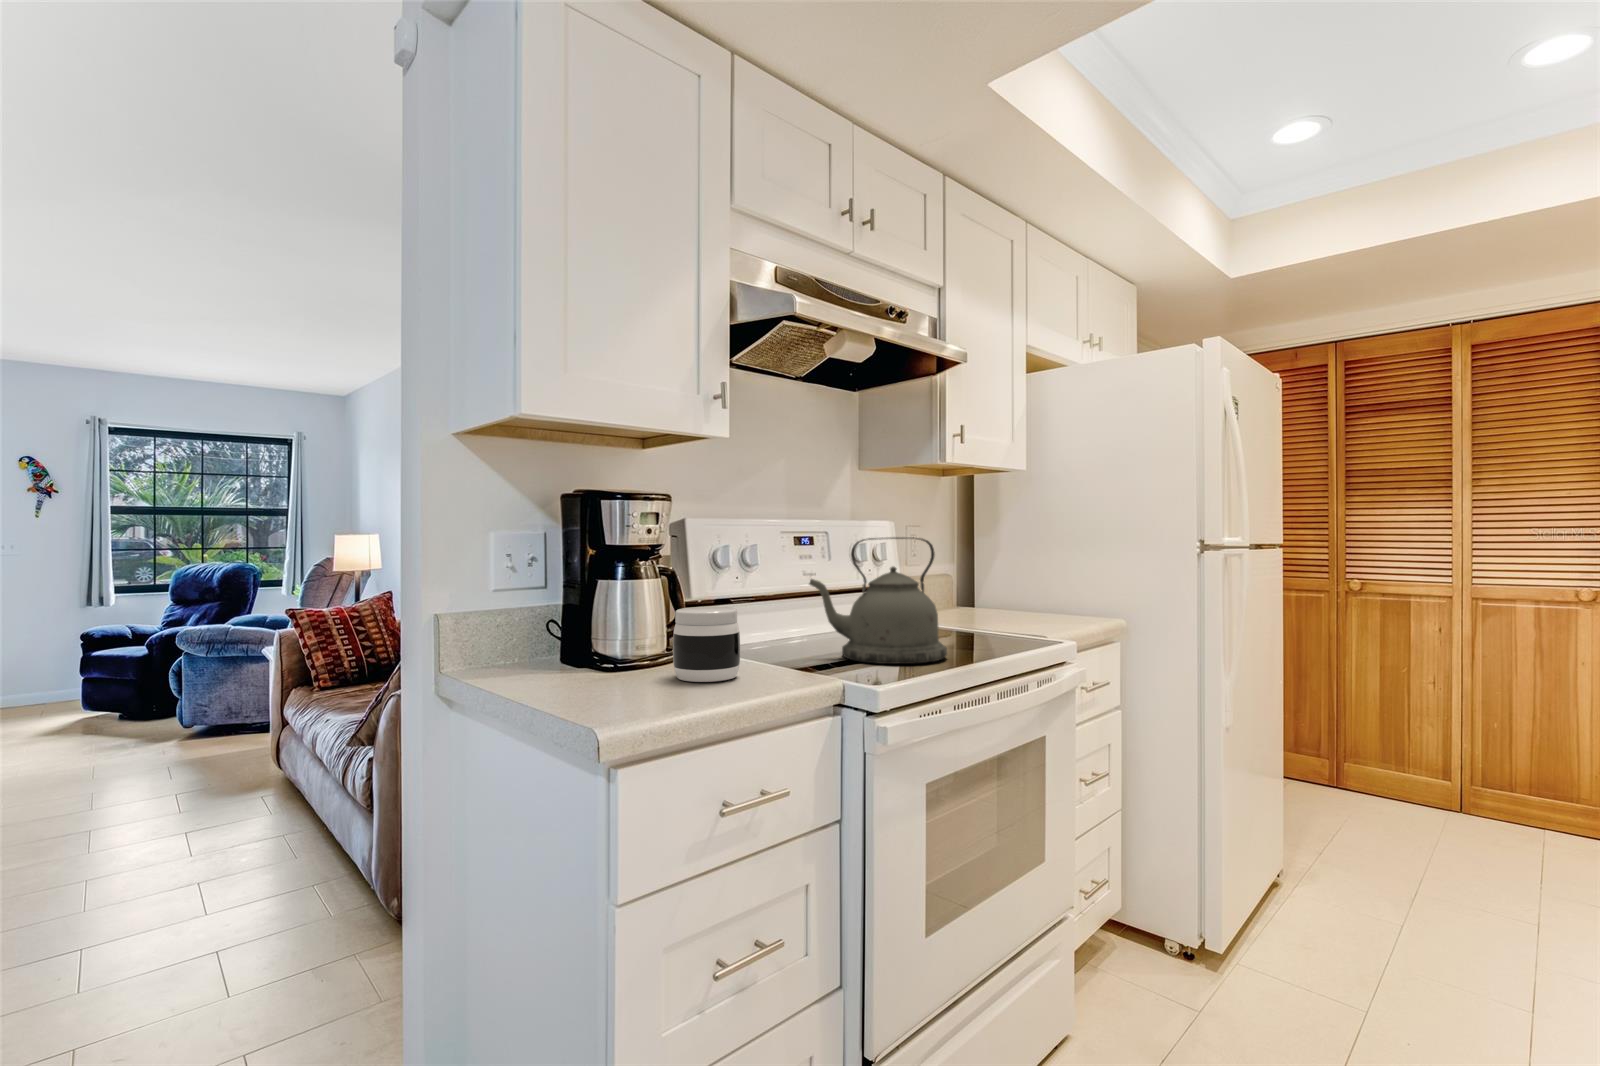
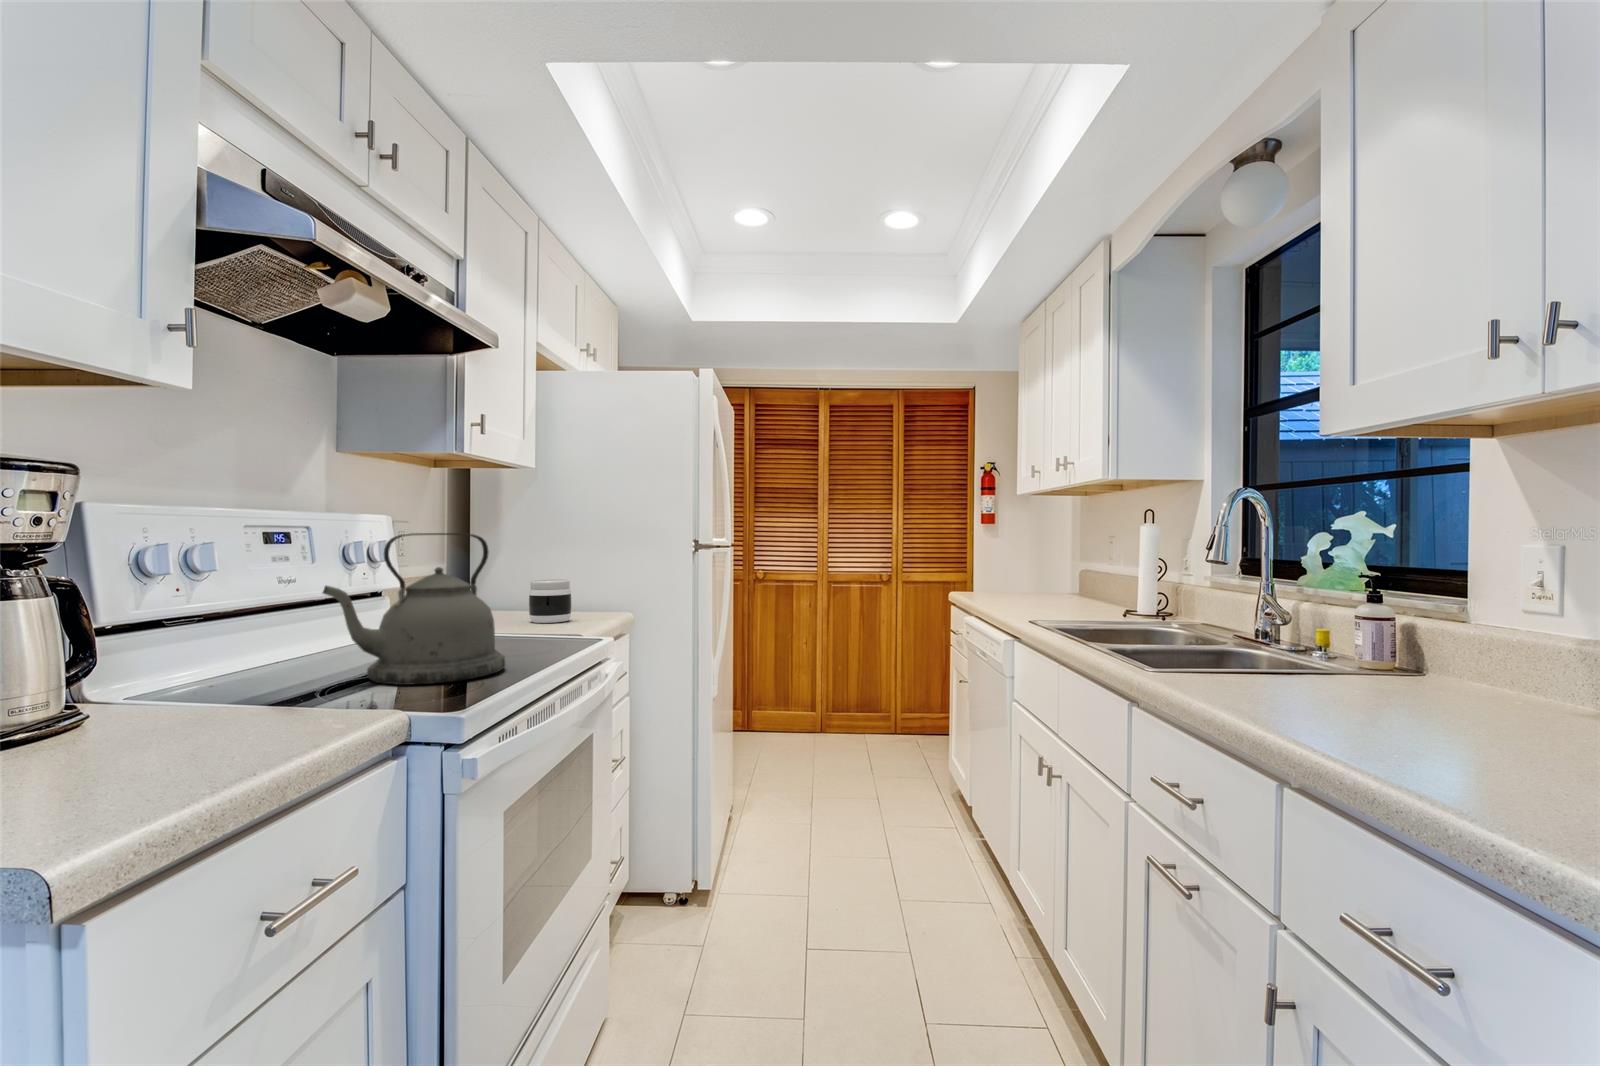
jar: present [673,607,740,682] -> present [529,579,571,623]

